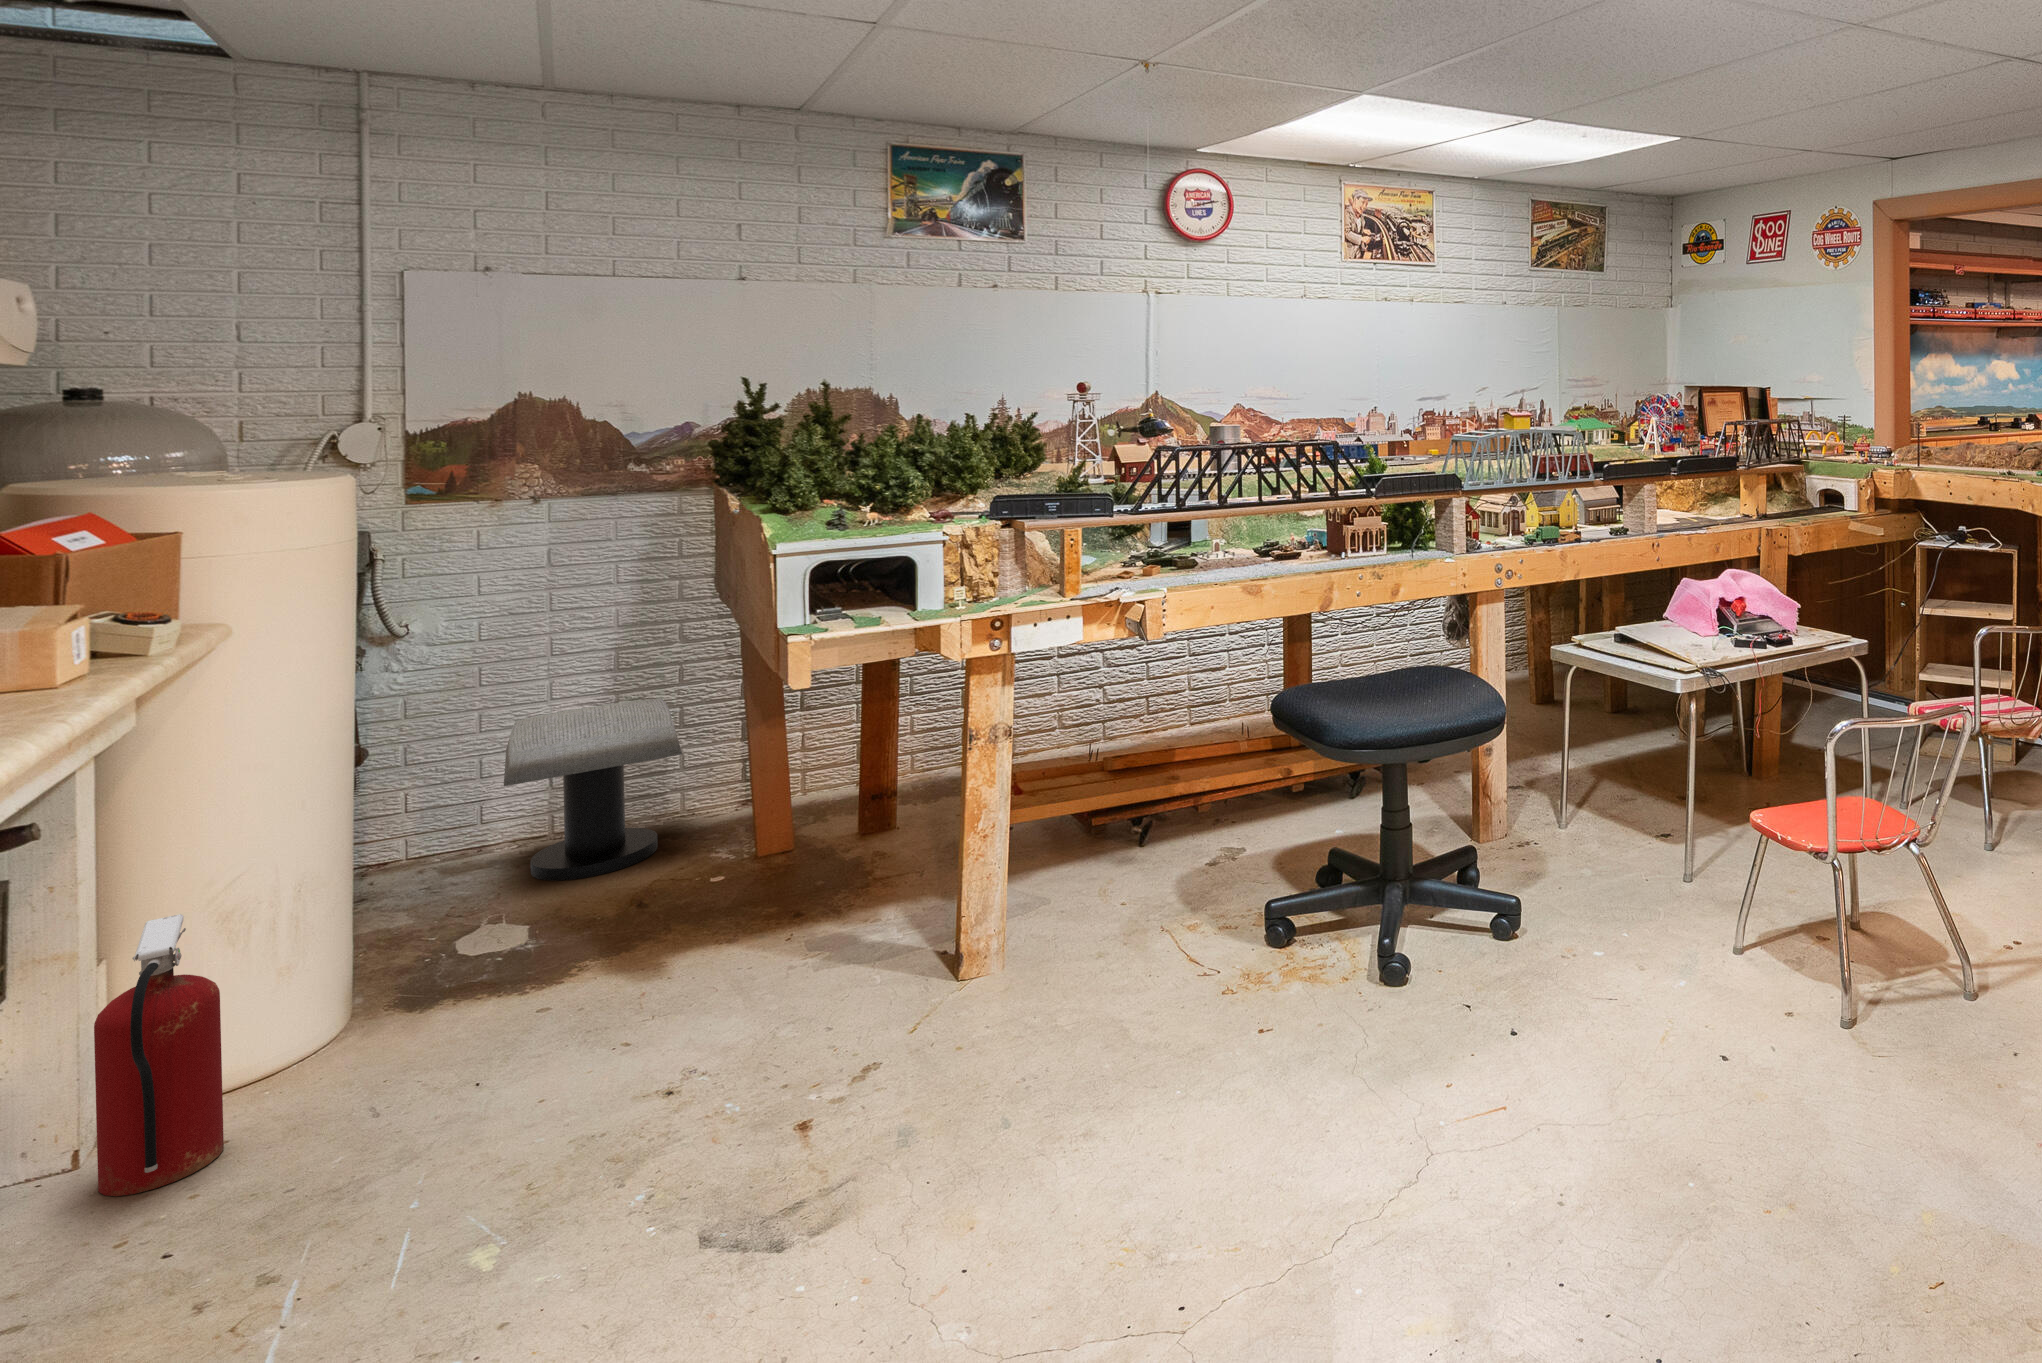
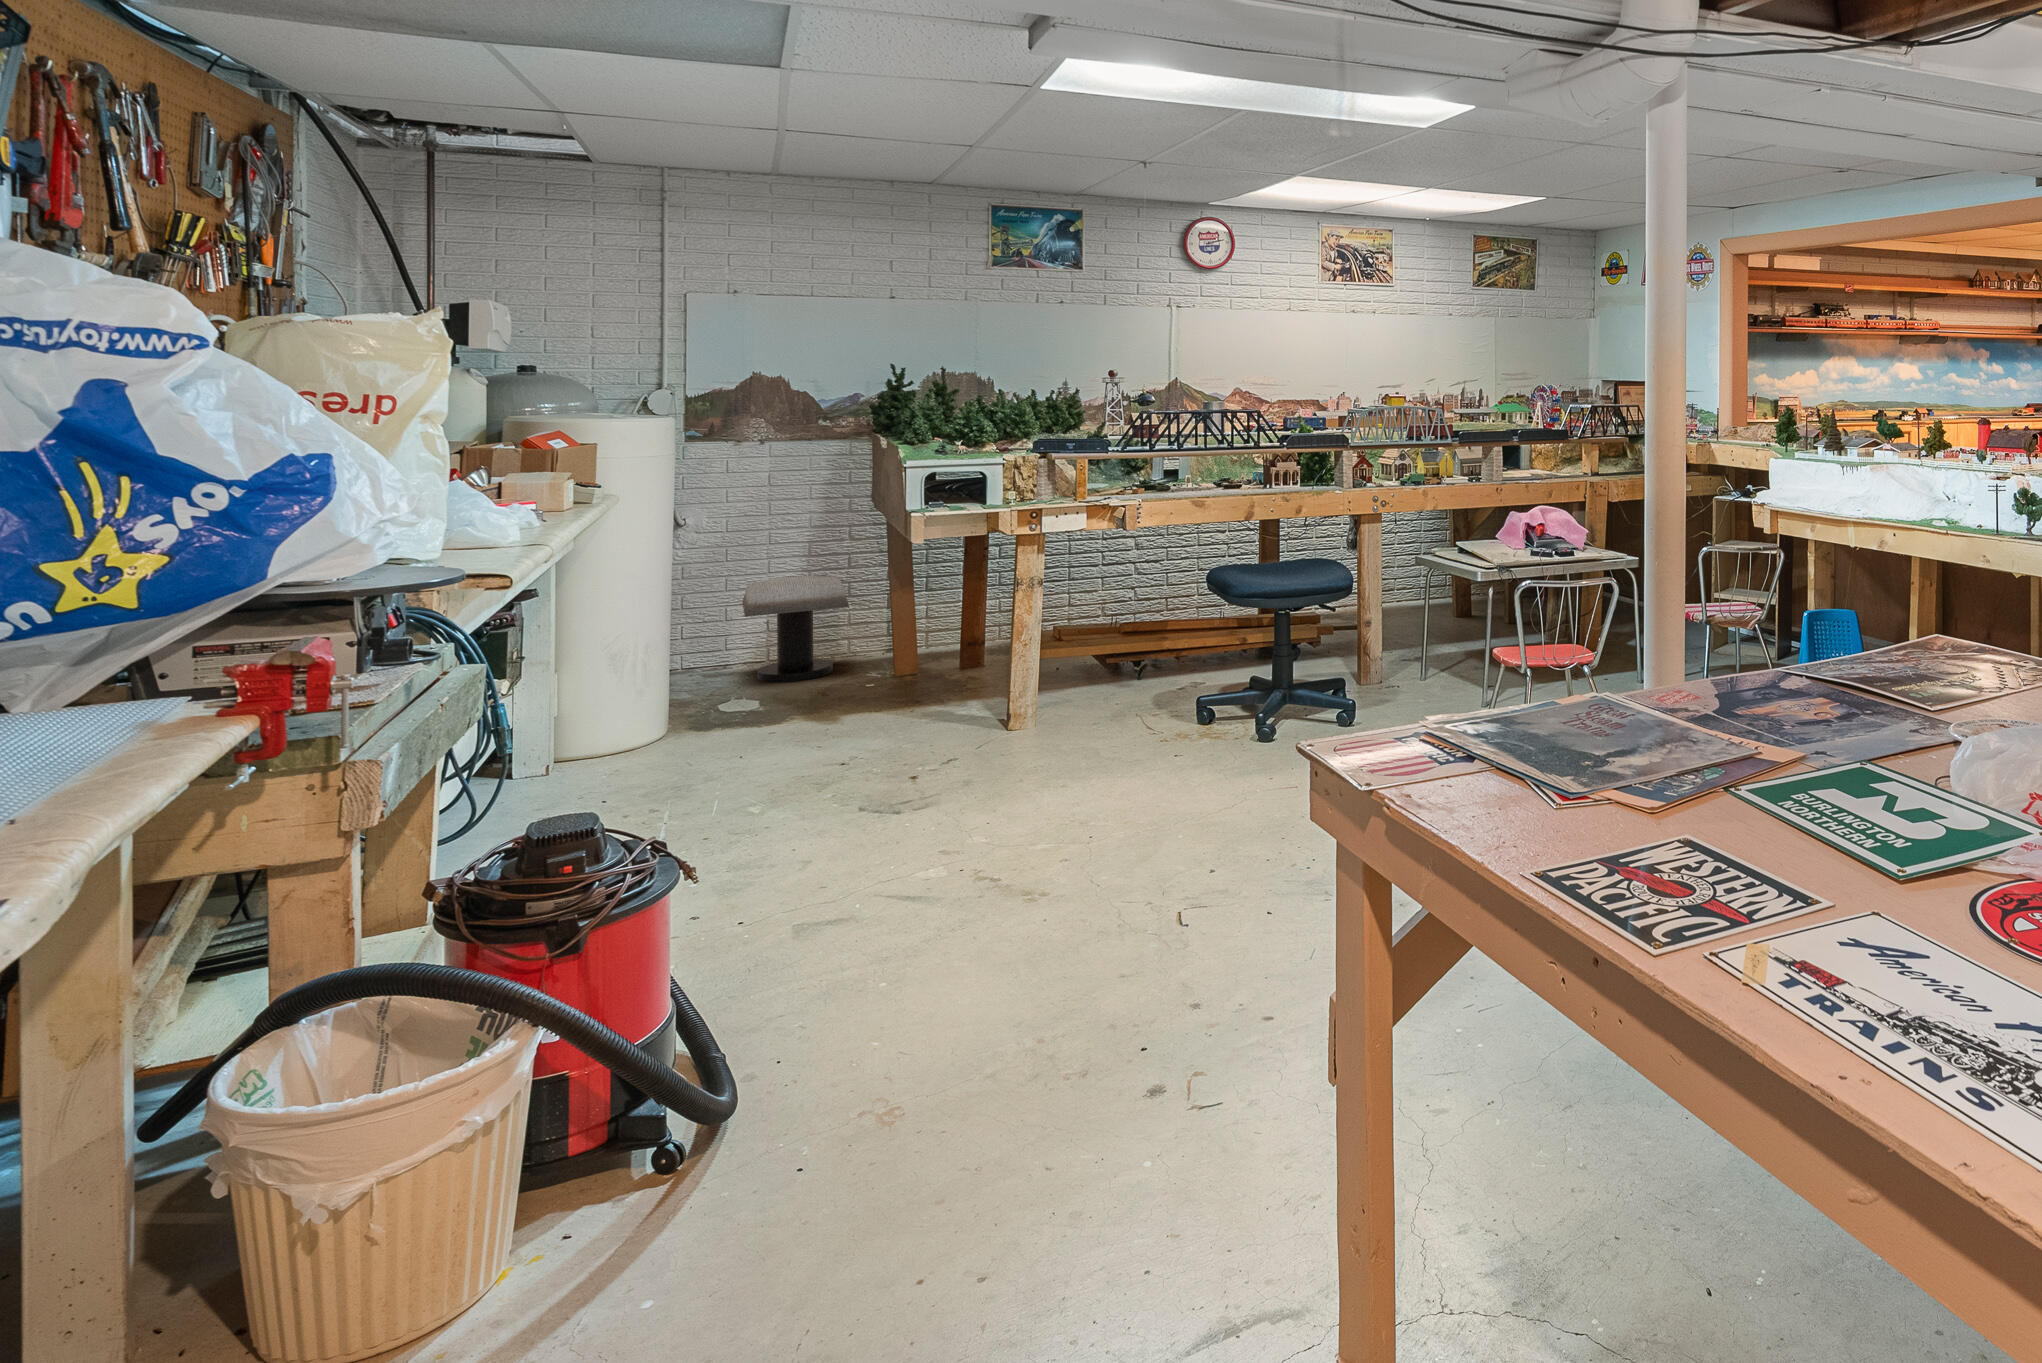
fire extinguisher: present [94,914,224,1196] -> none [568,641,624,777]

